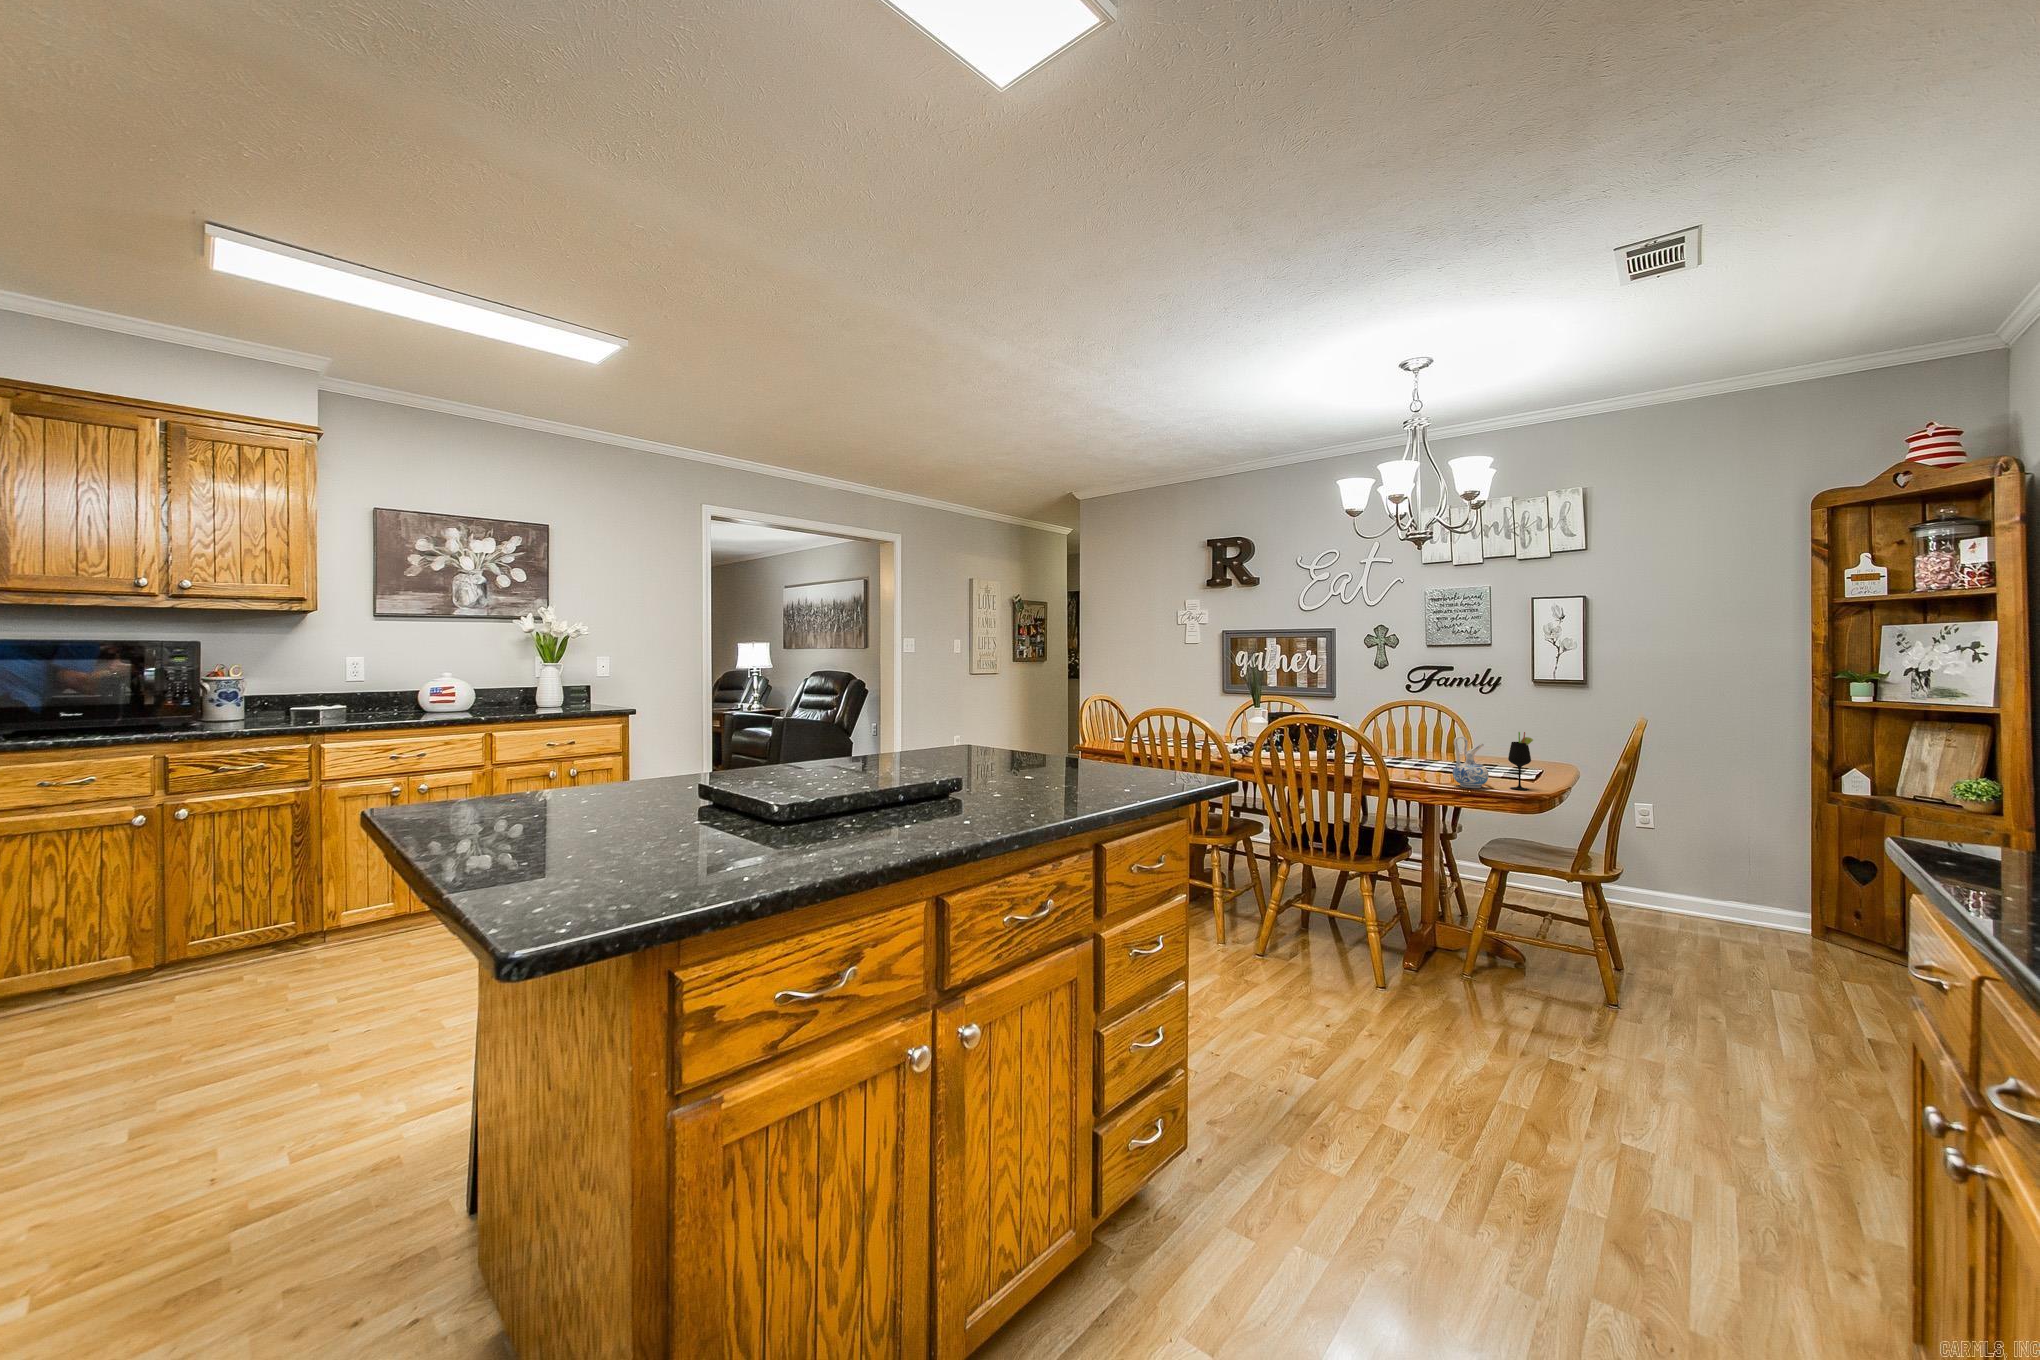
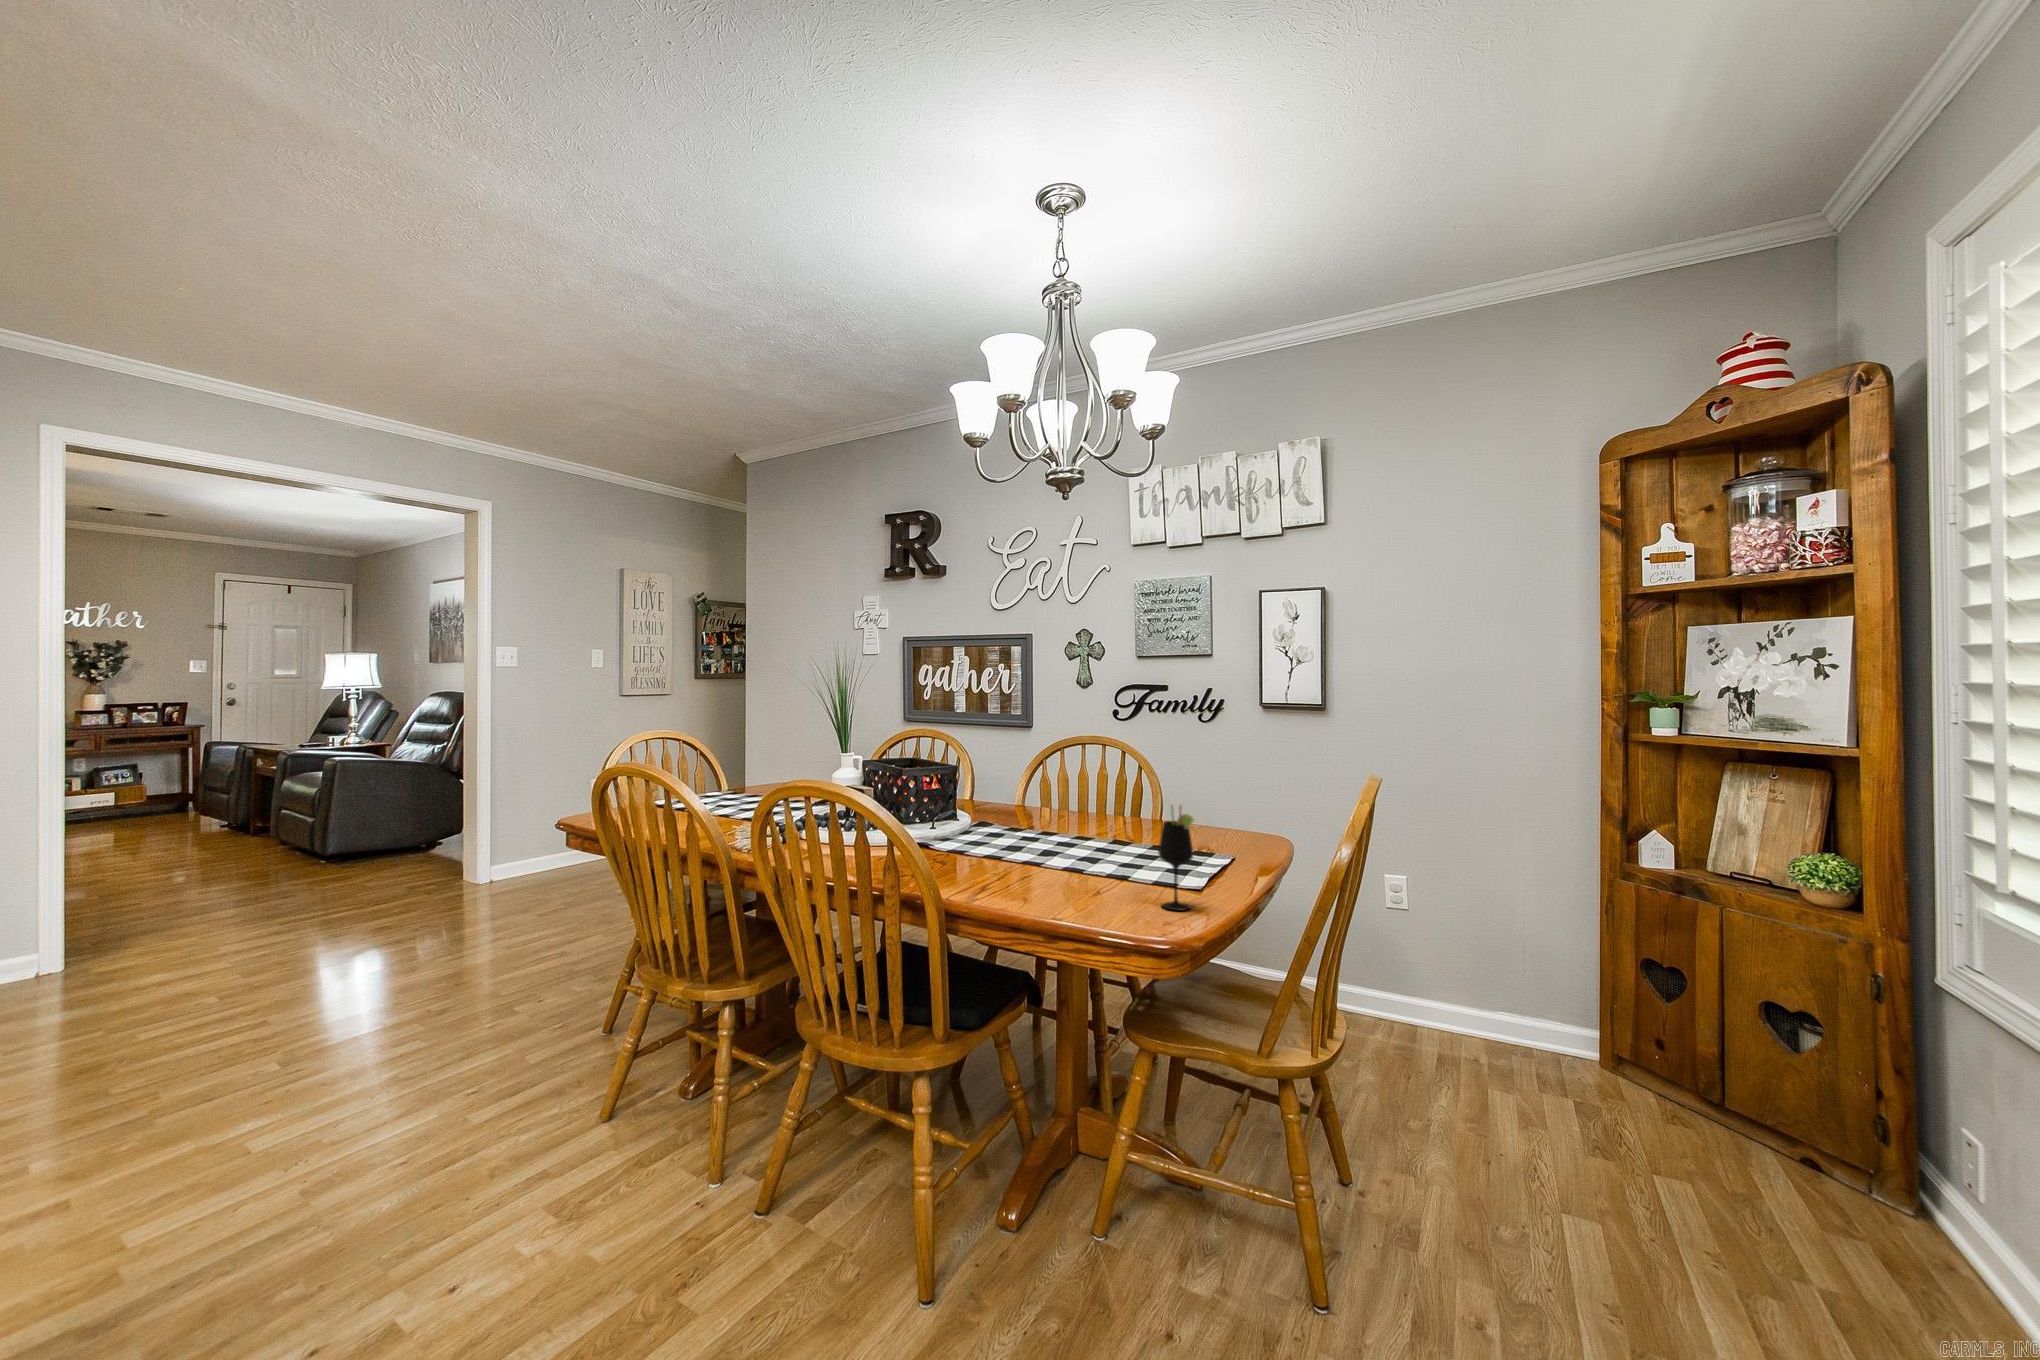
ceramic pitcher: present [1453,736,1489,788] -> none [1068,812,1124,909]

